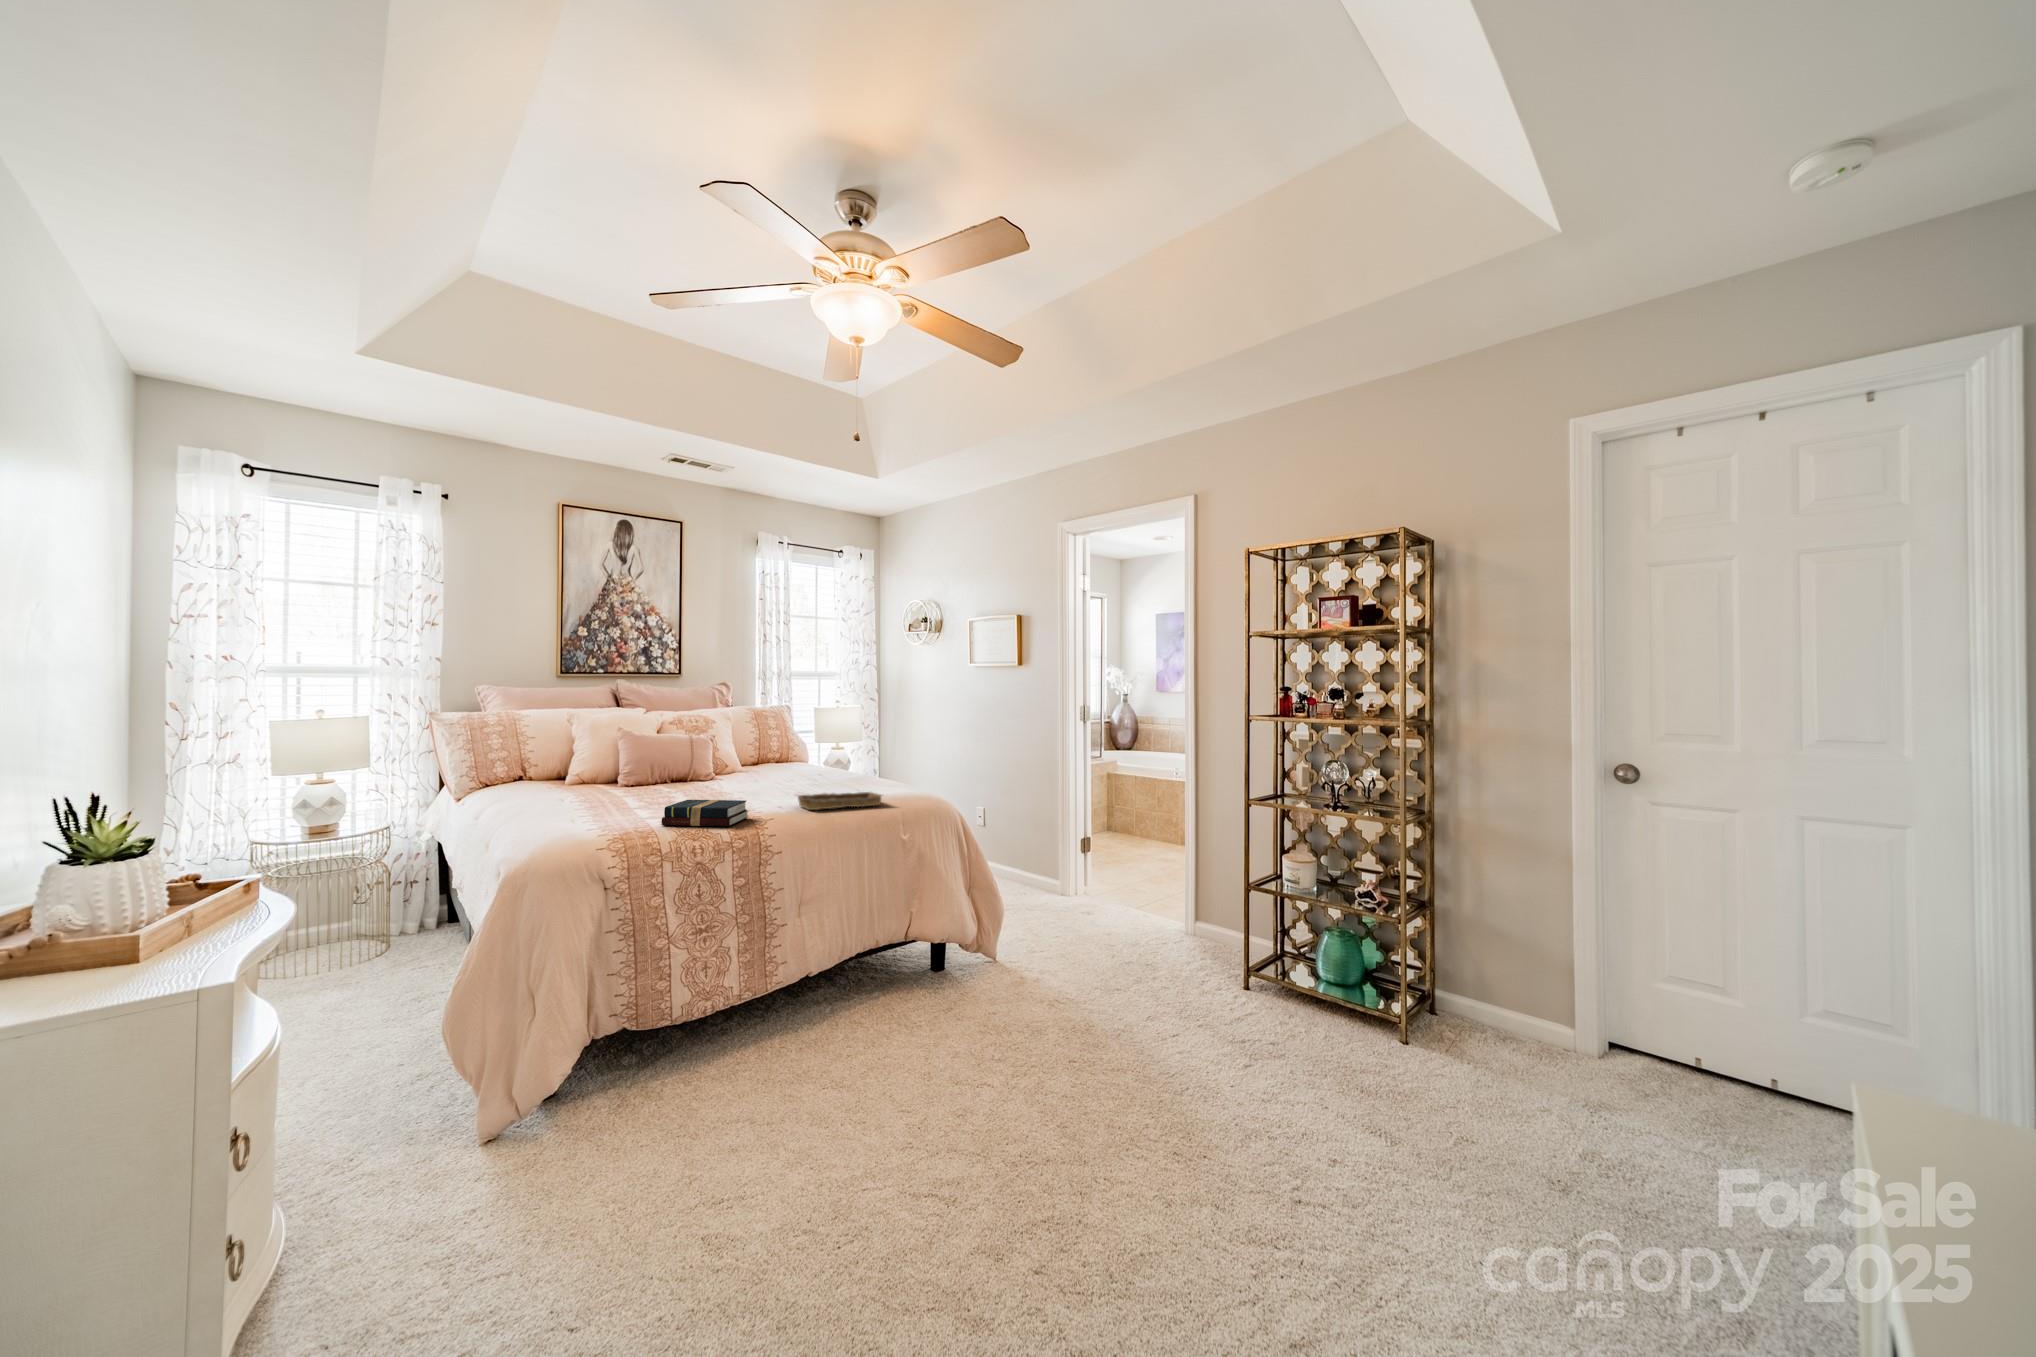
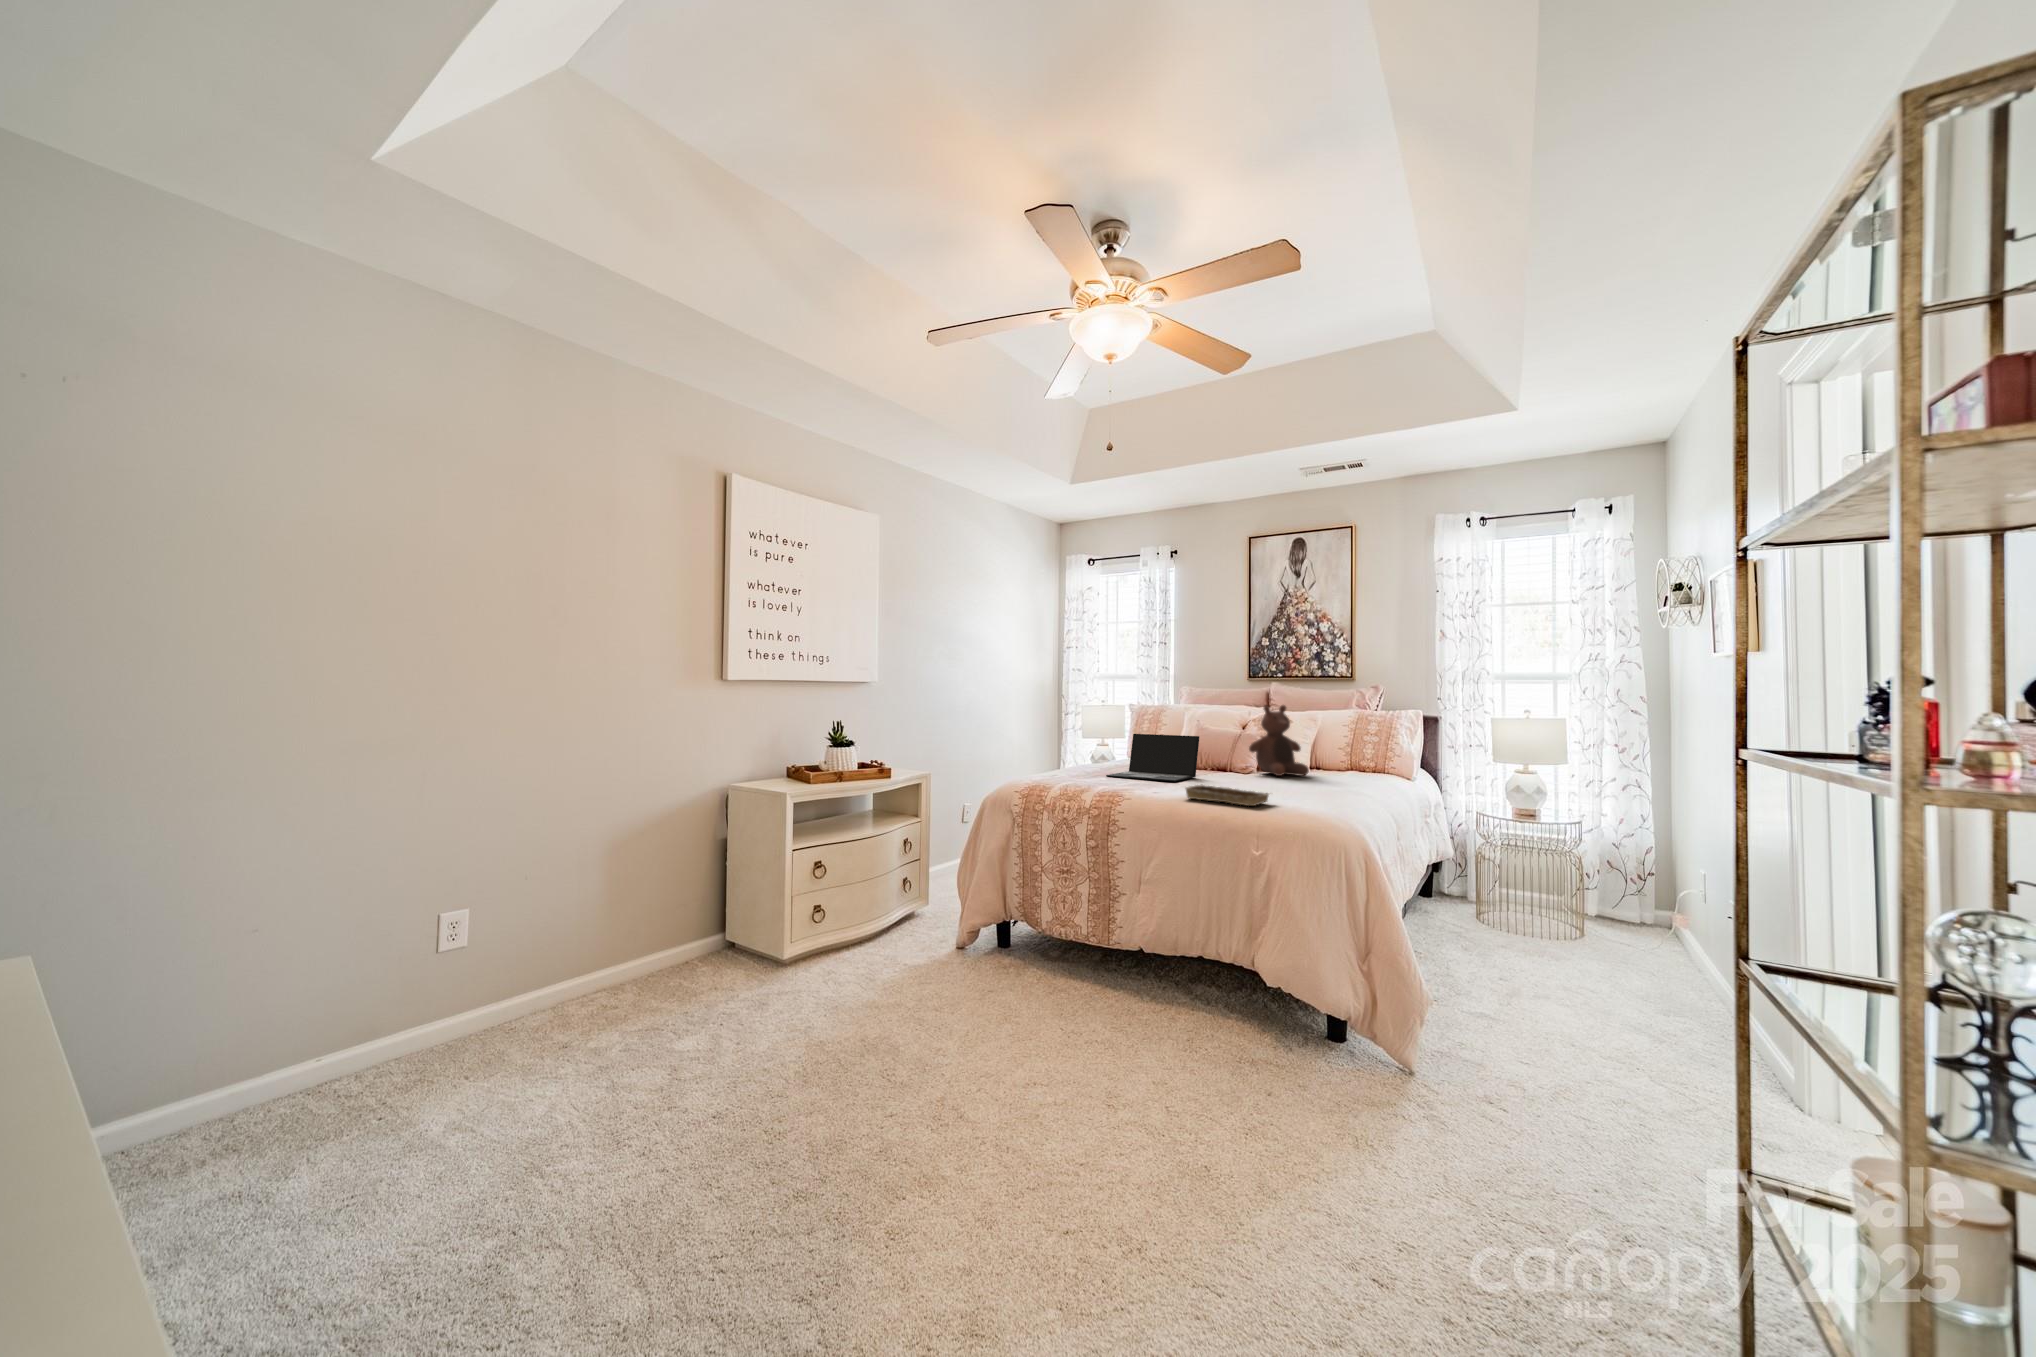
stuffed bear: none [692,706,748,780] -> present [1249,705,1309,776]
laptop: none [588,746,703,808] -> present [1106,734,1199,781]
hardback book: present [662,800,749,826] -> none [1070,773,1129,794]

